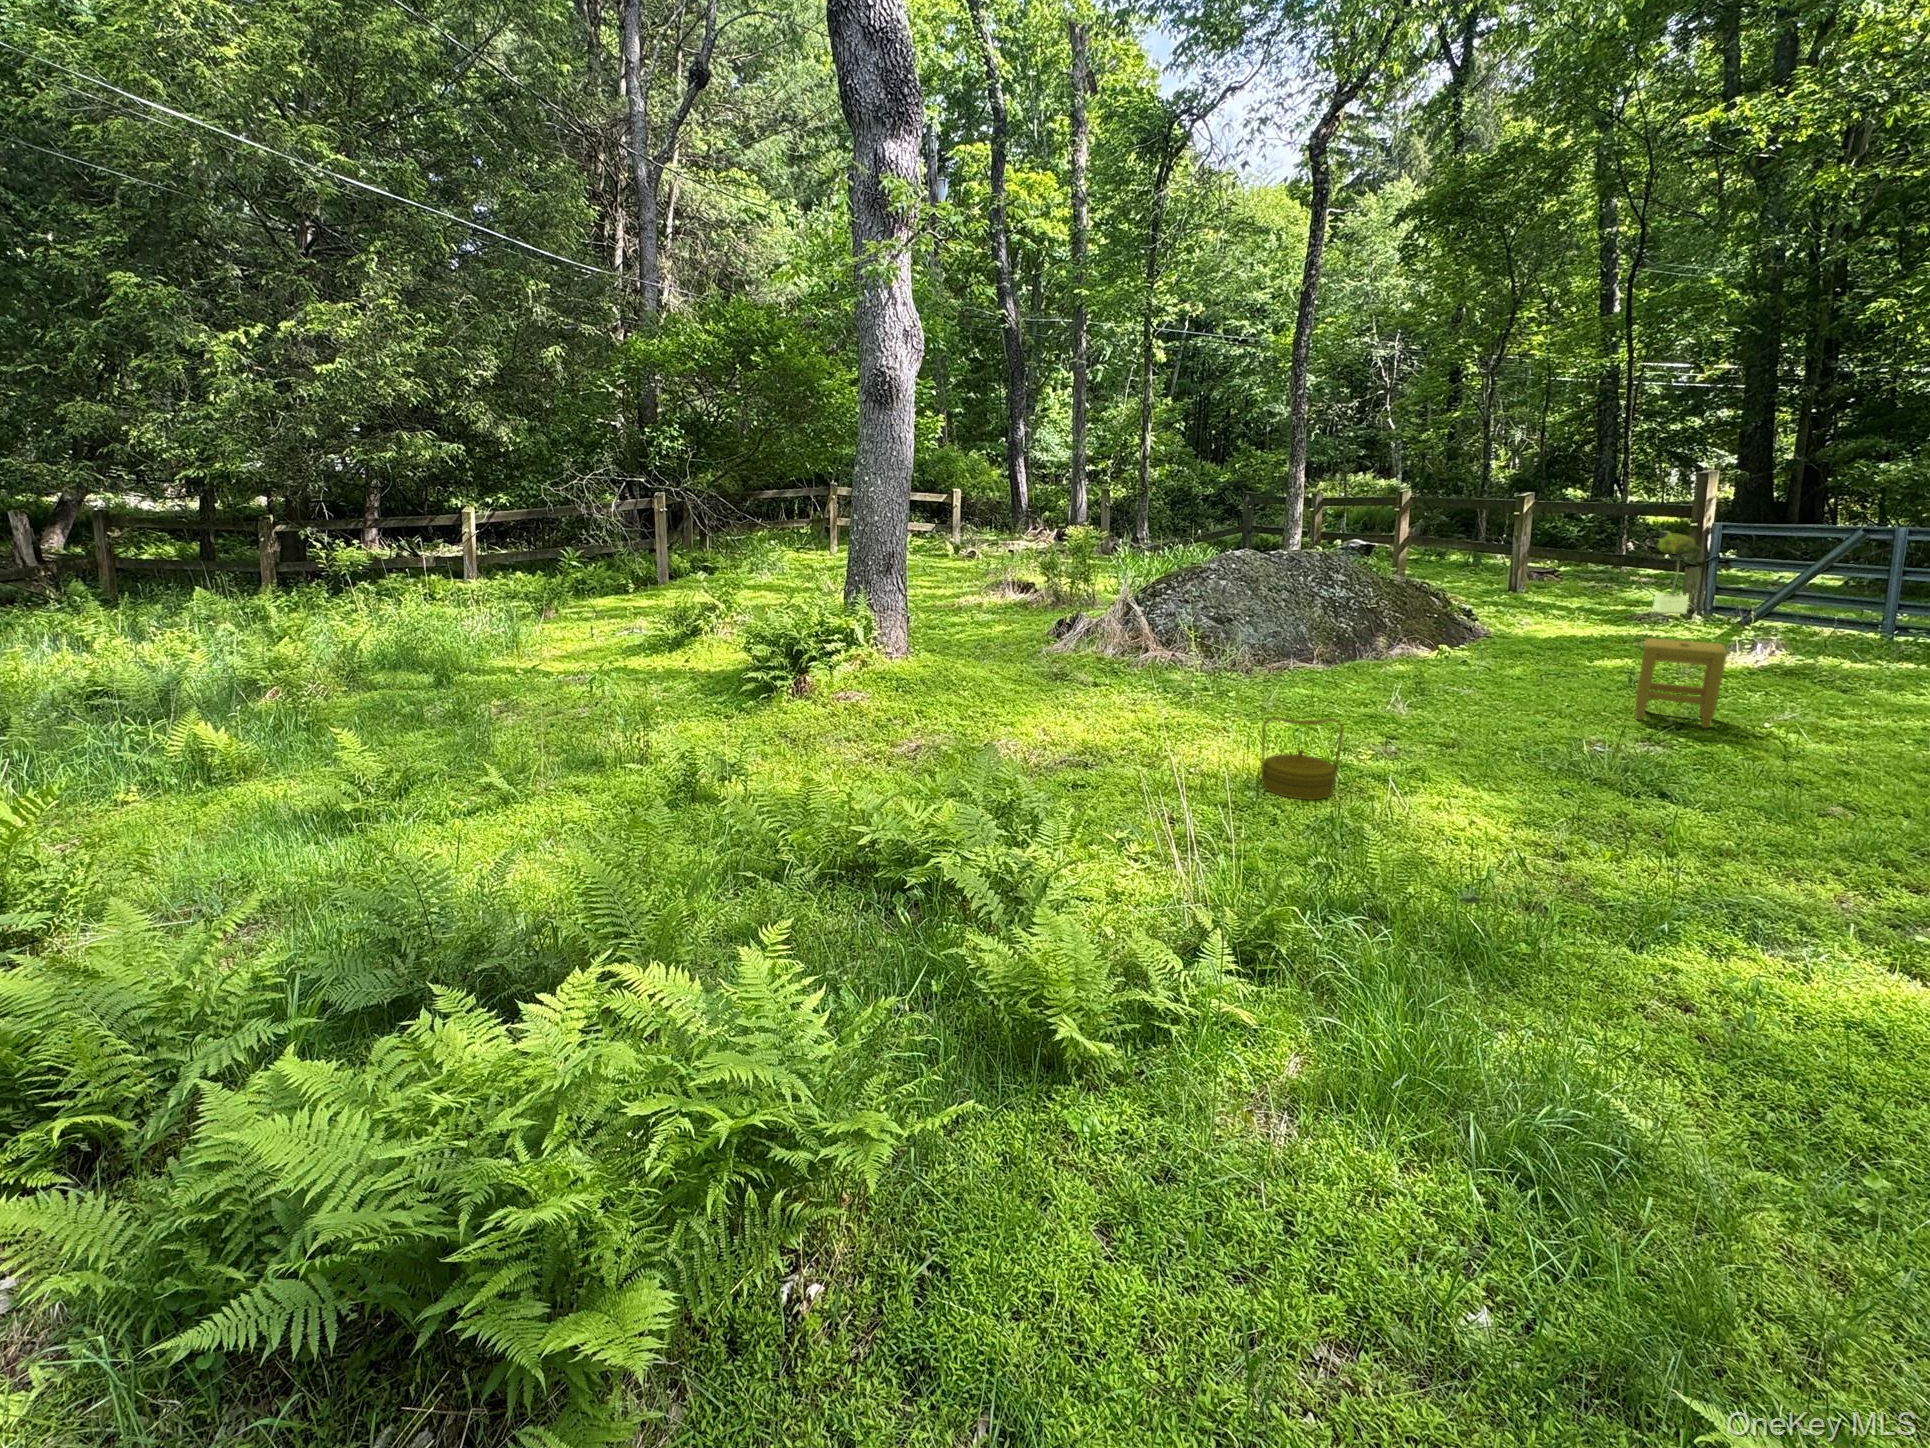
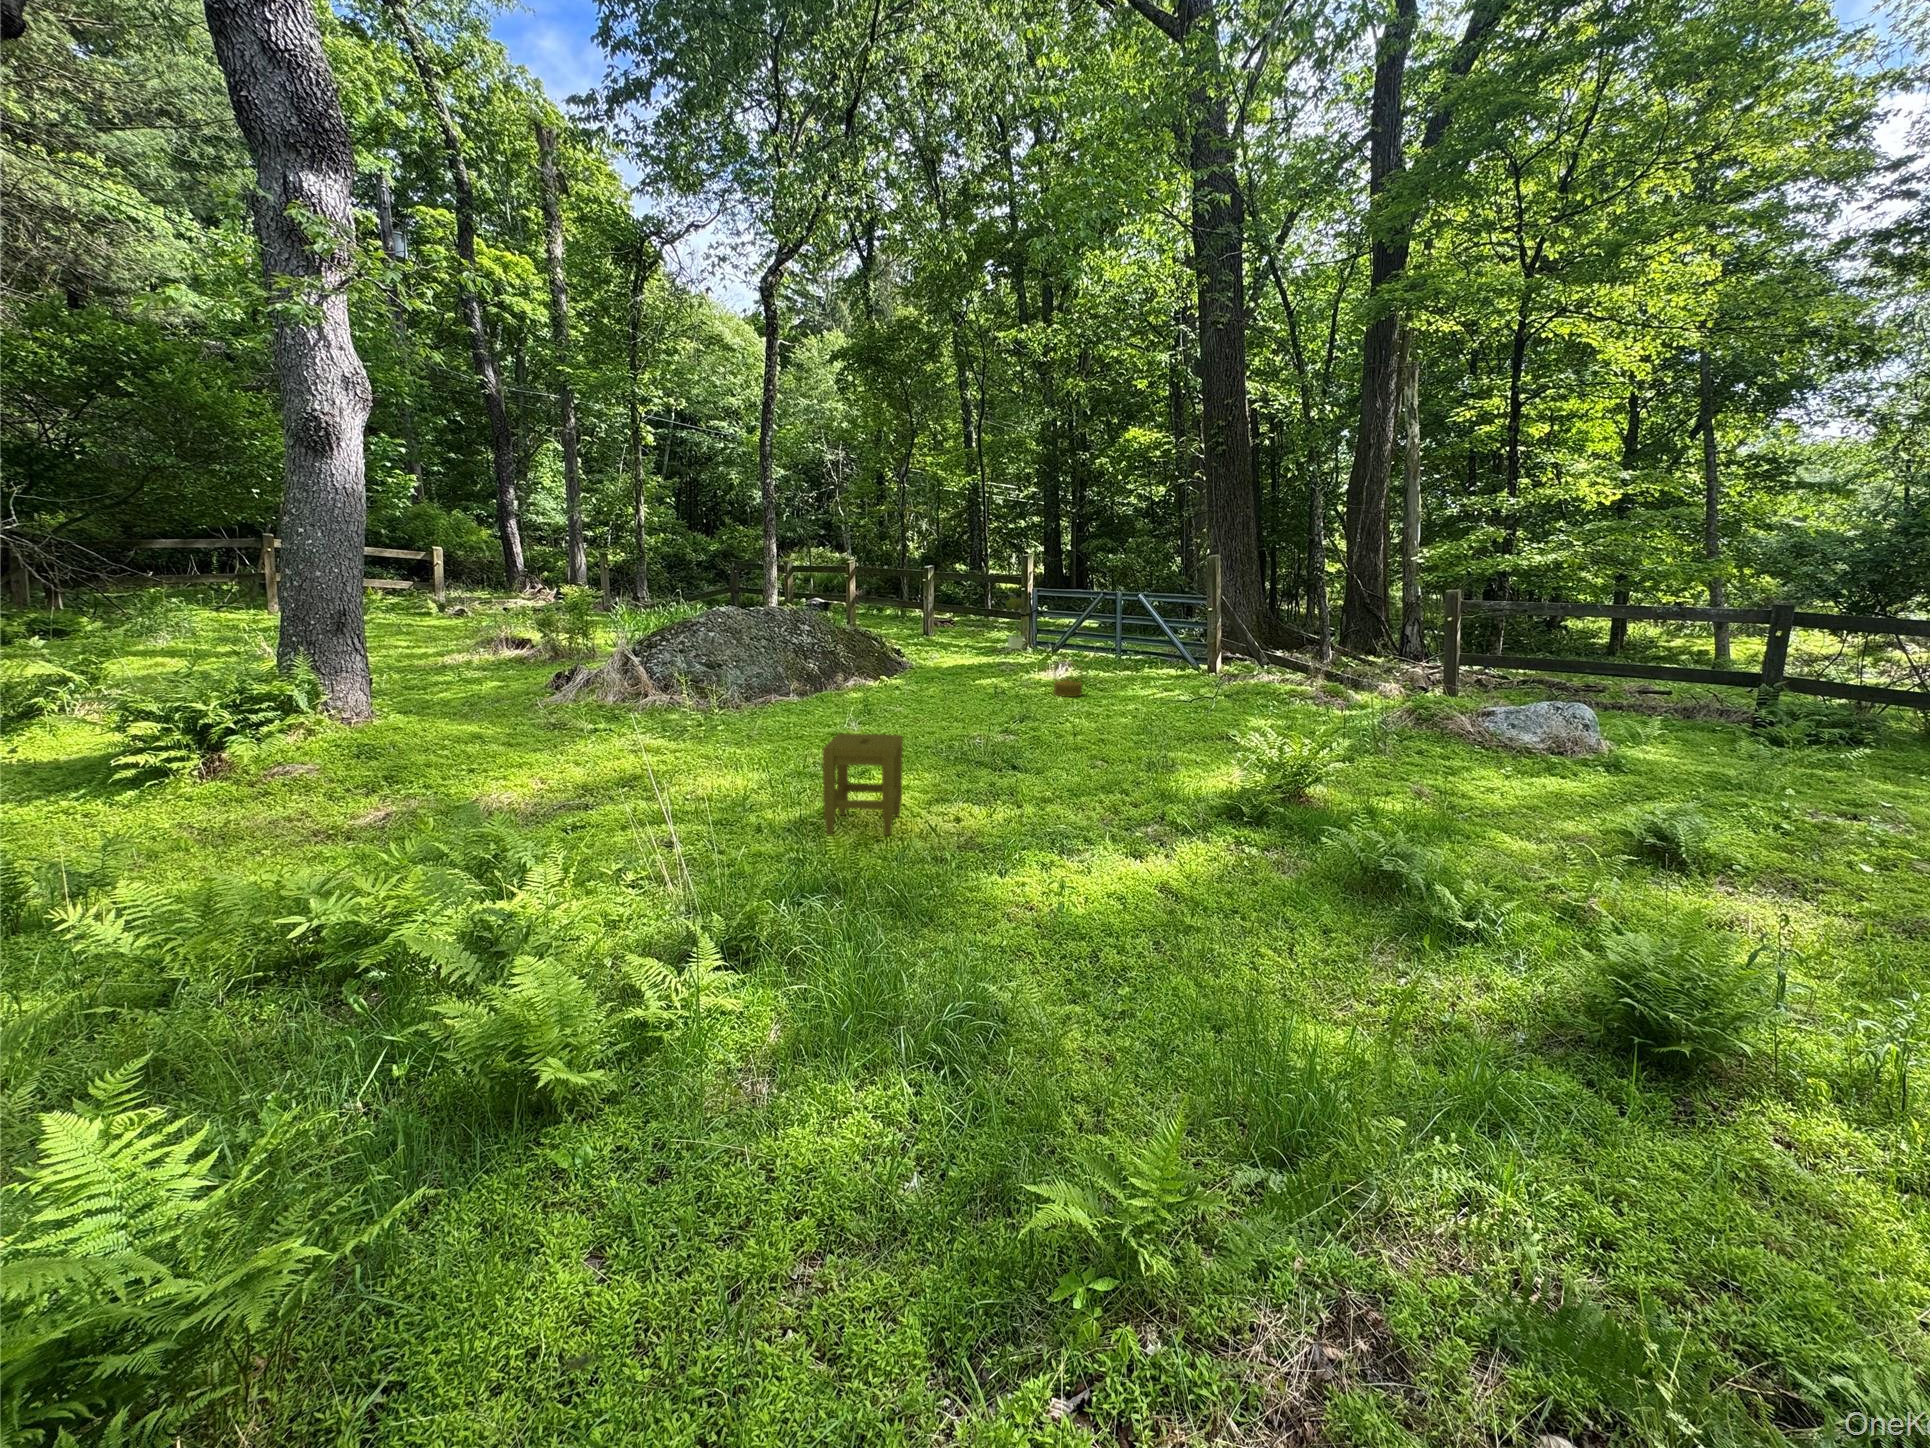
stool: present [1635,638,1727,728] -> present [822,733,903,835]
basket: present [1261,718,1344,800] -> present [1054,663,1082,697]

